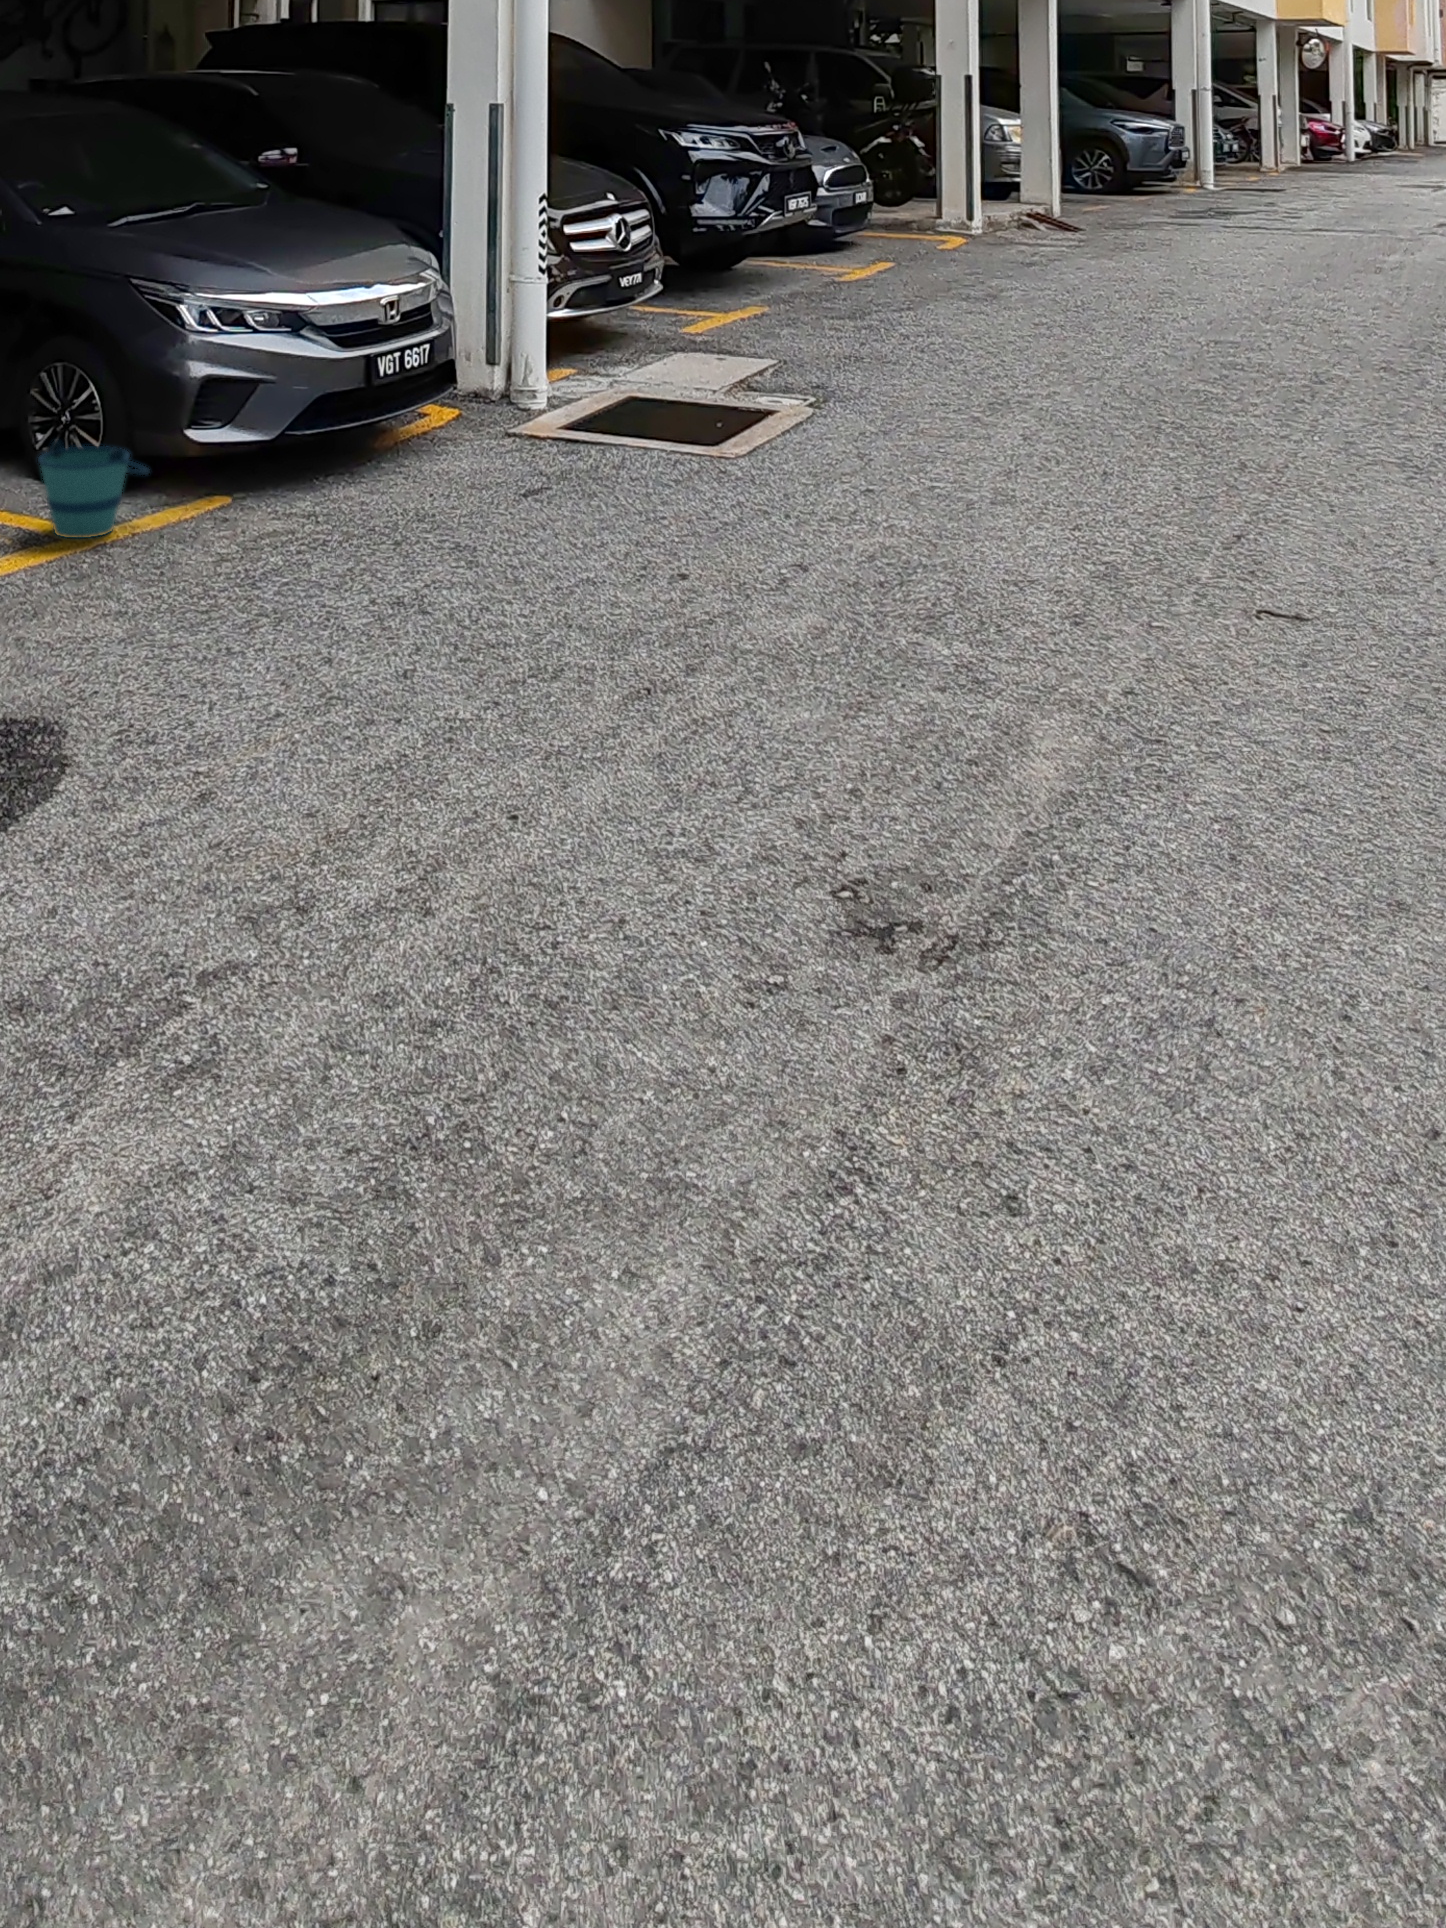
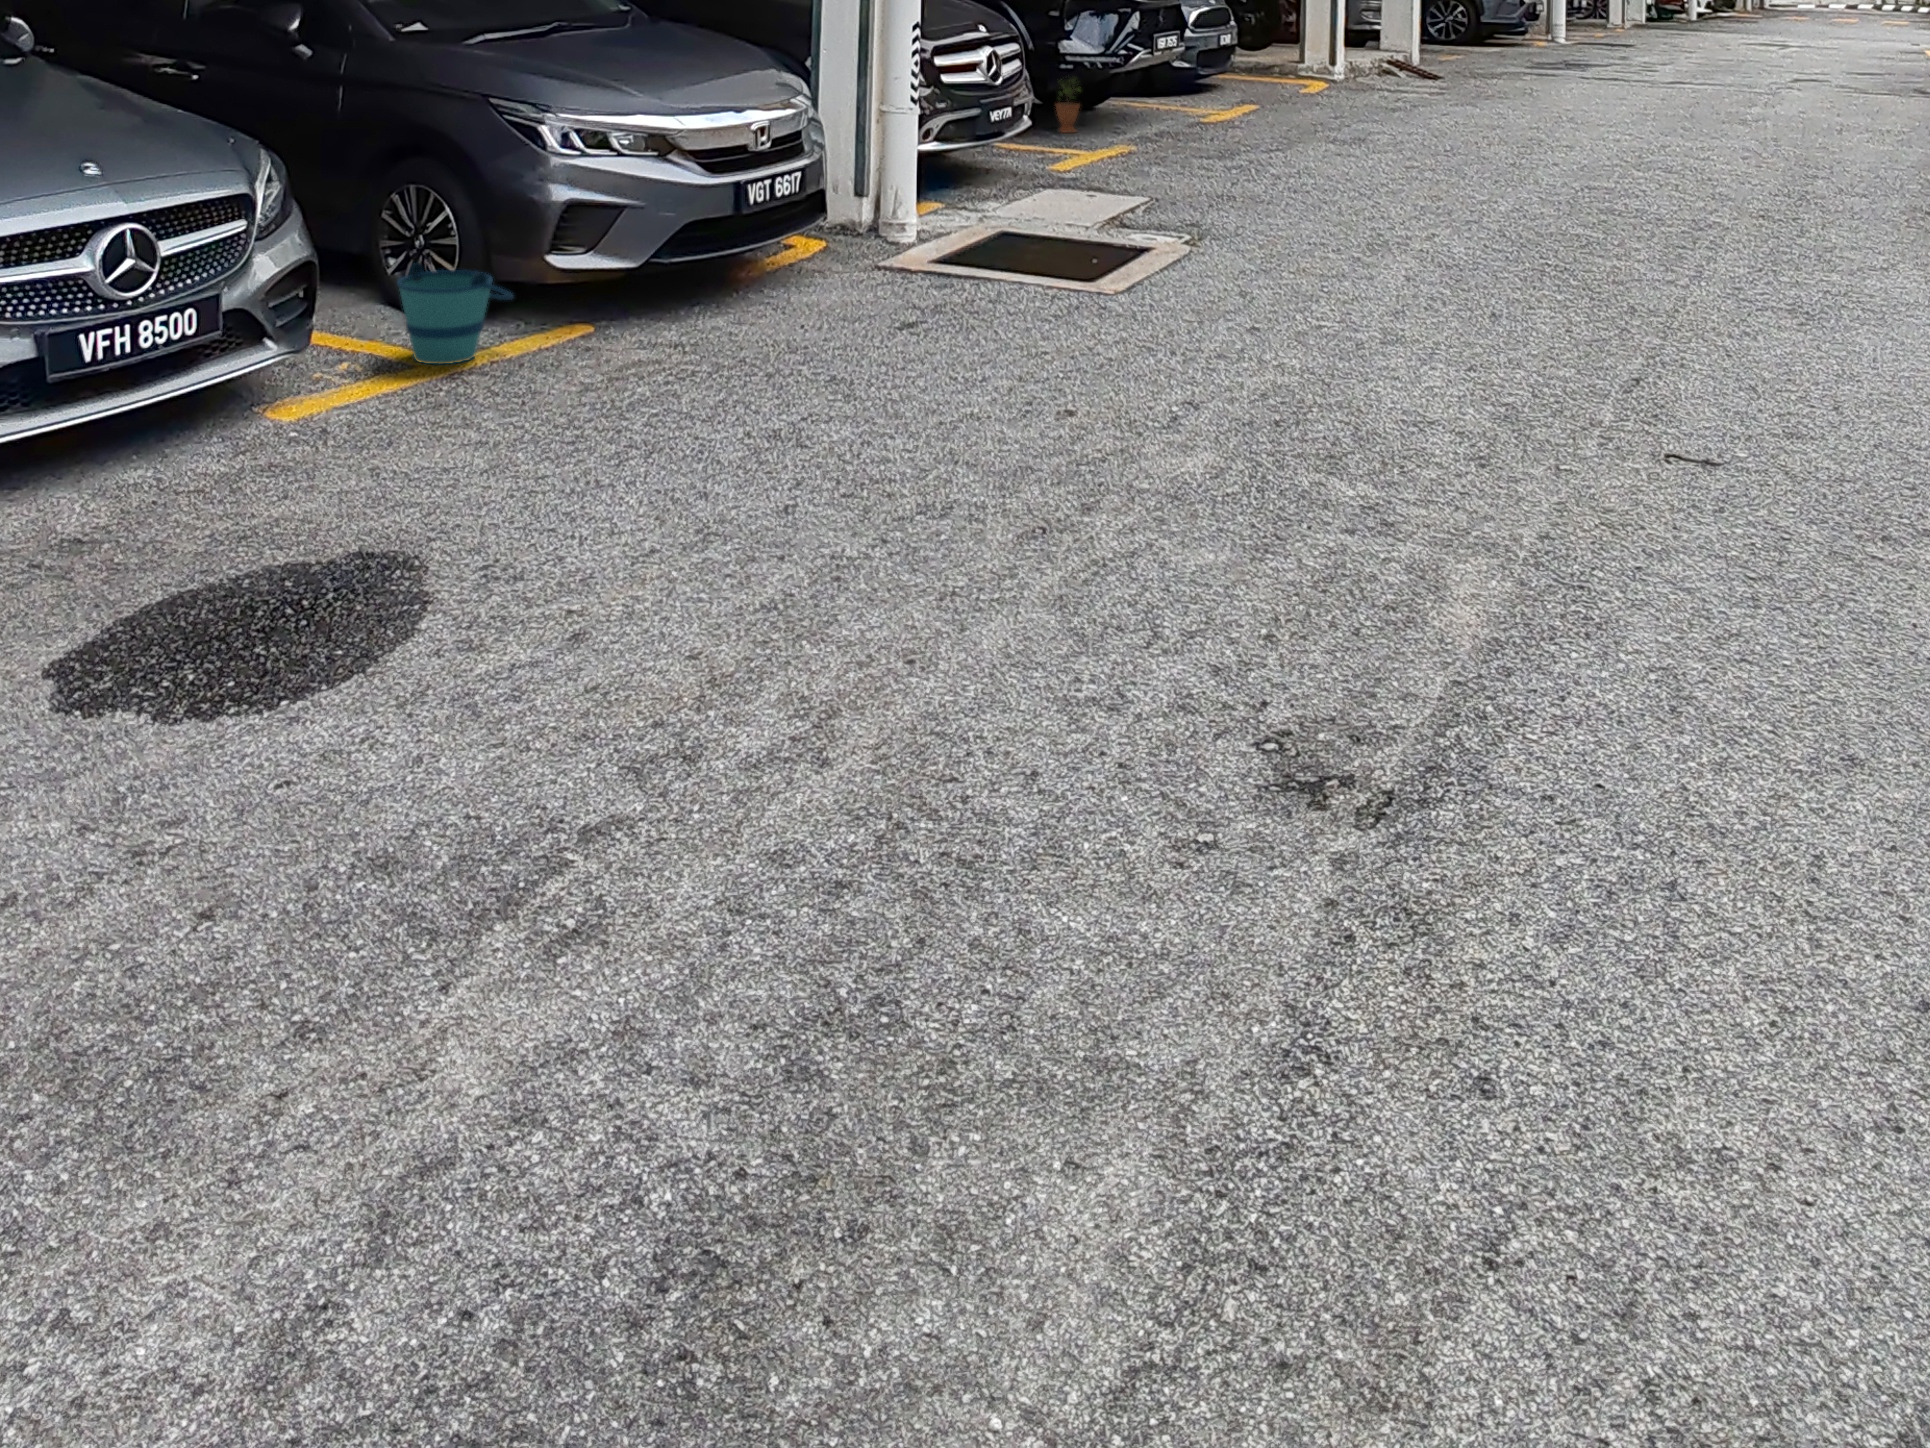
potted plant: none [684,224,715,296] -> present [1056,76,1081,133]

